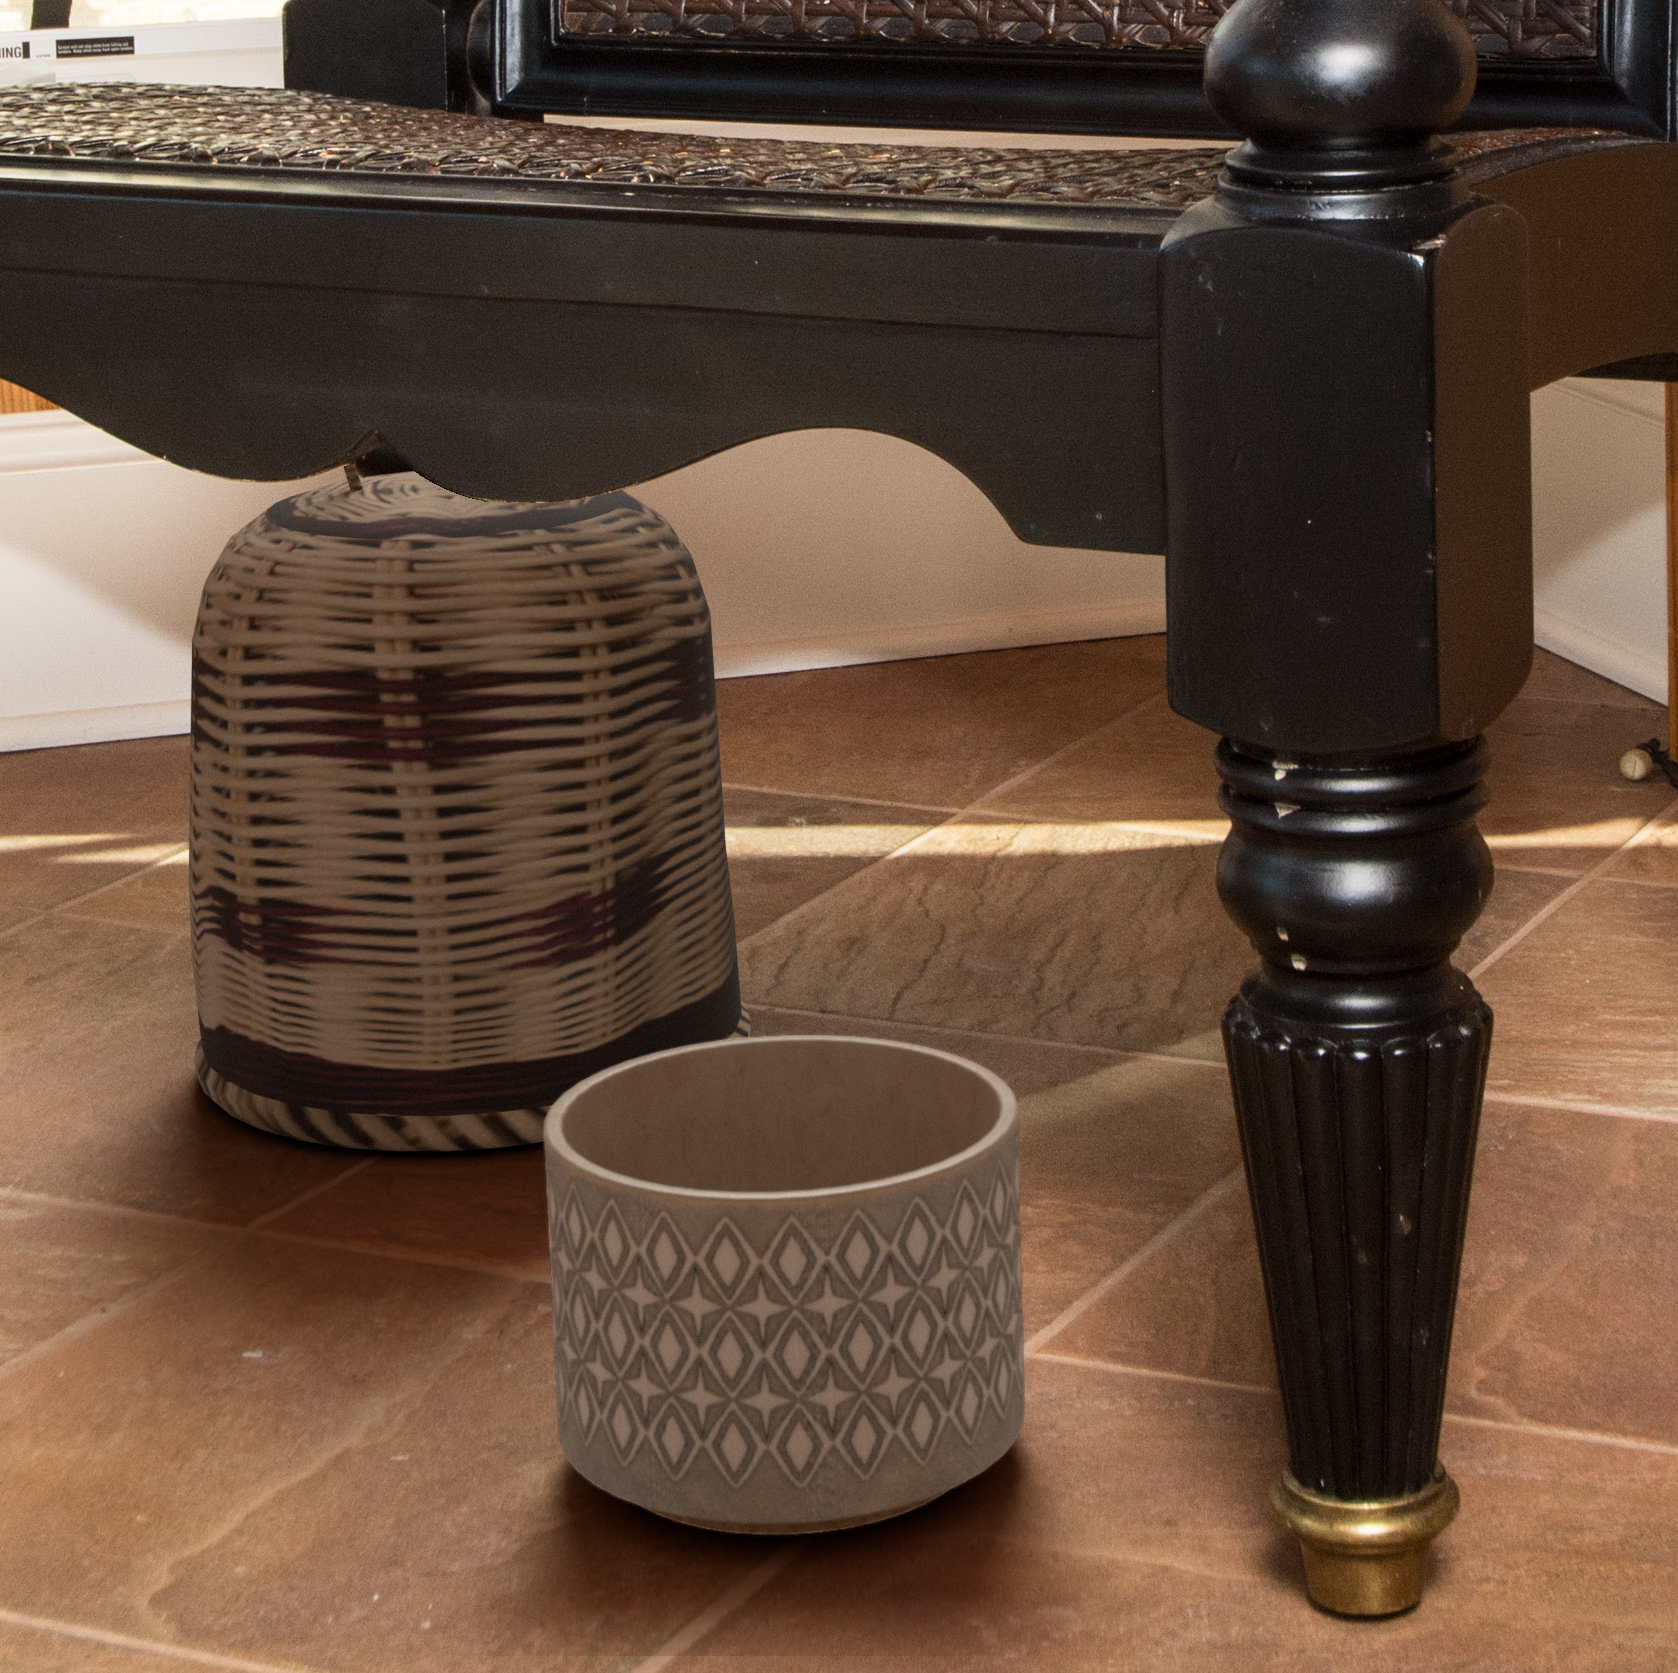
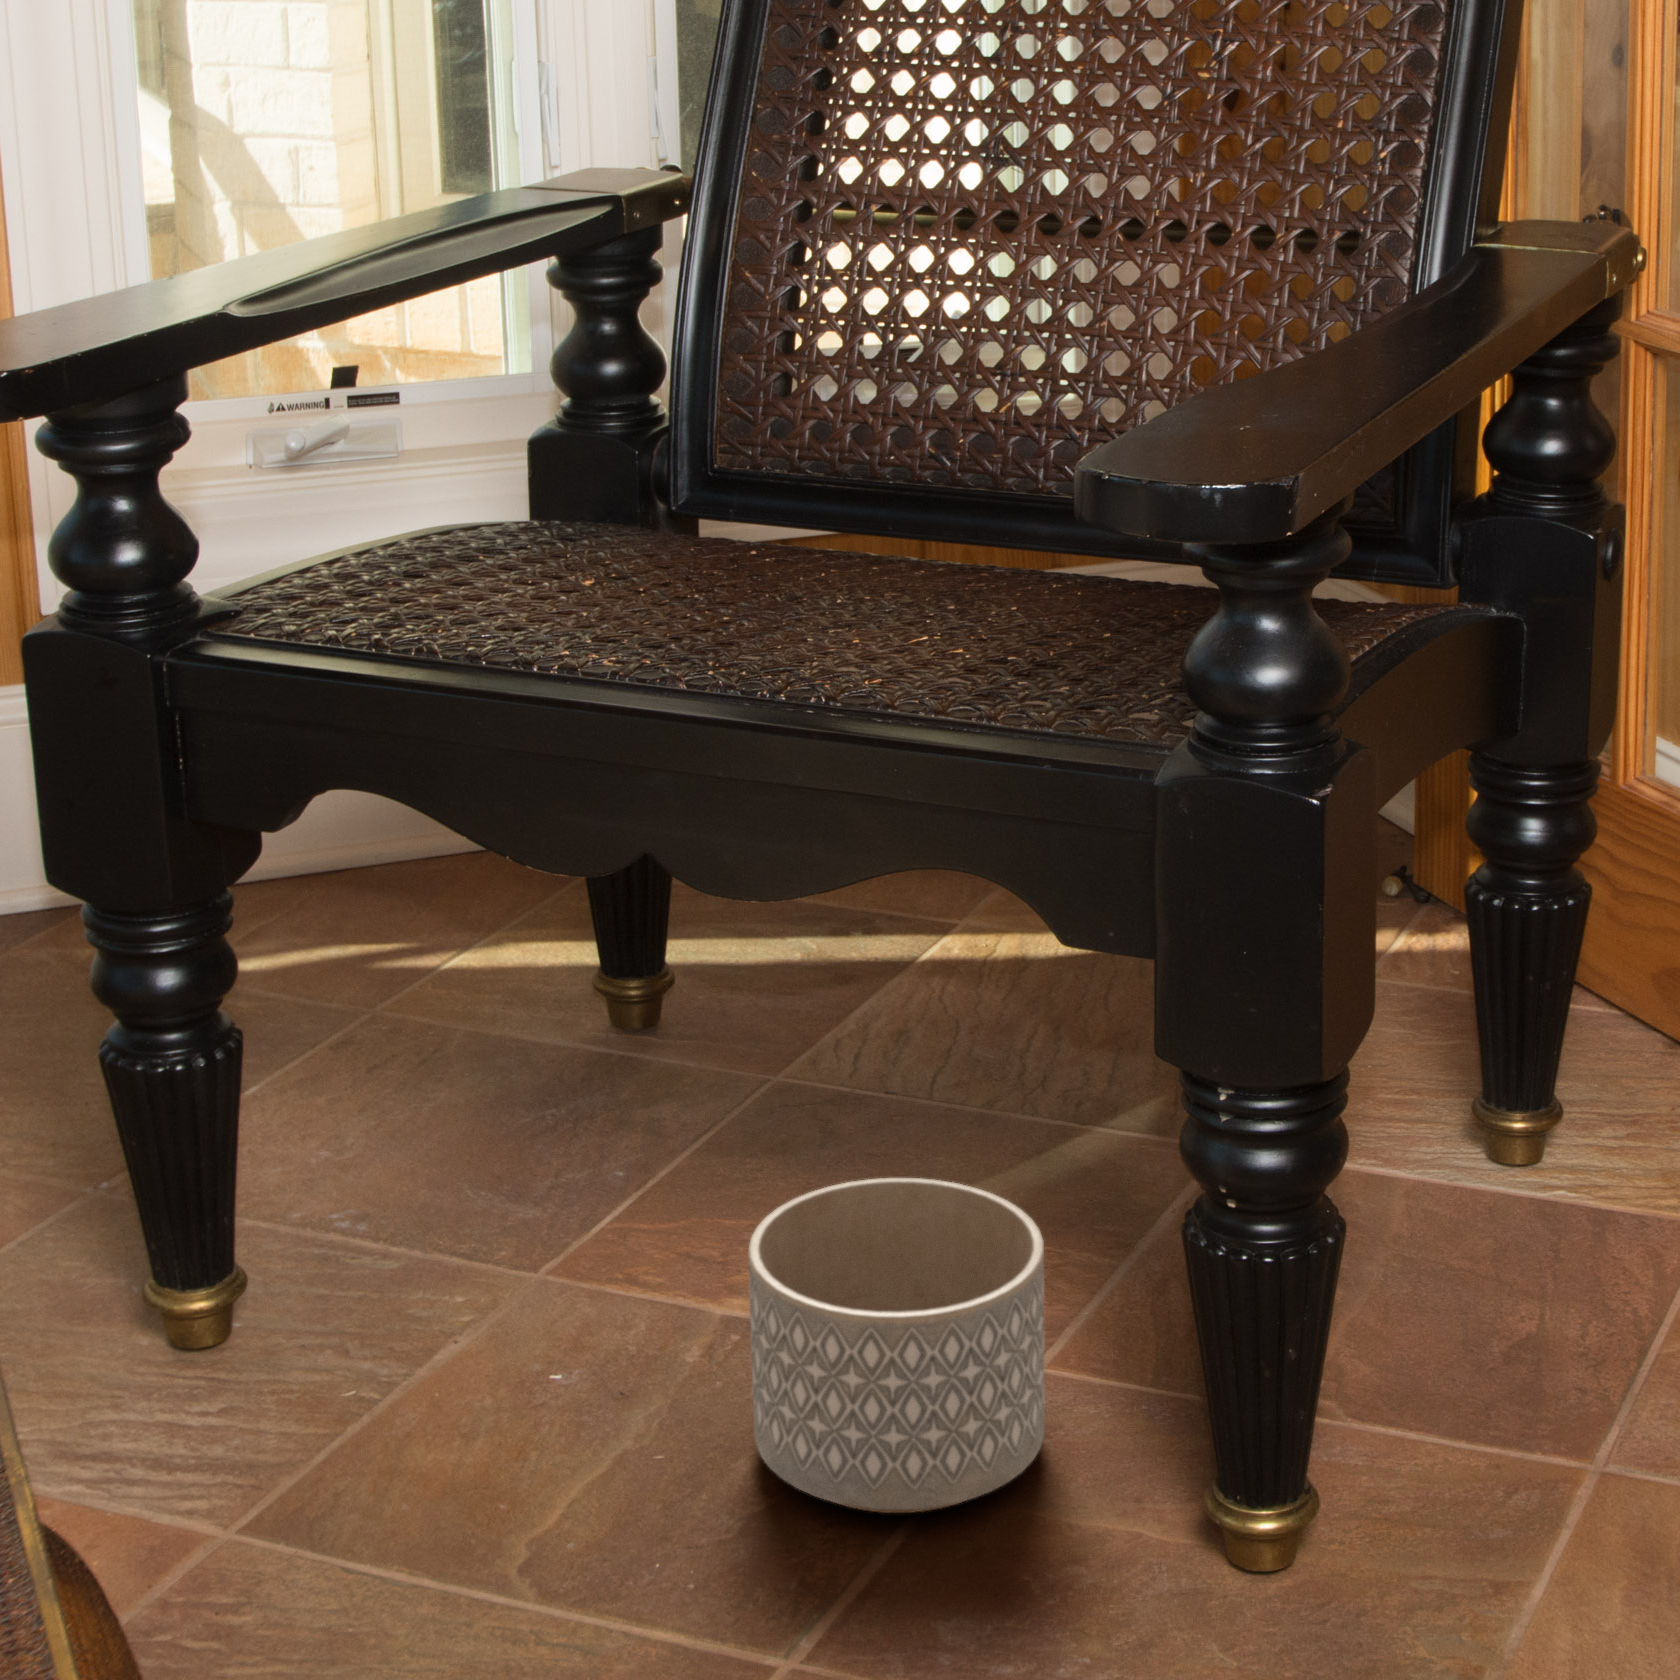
basket: present [189,463,751,1151] -> none [475,656,835,1204]

